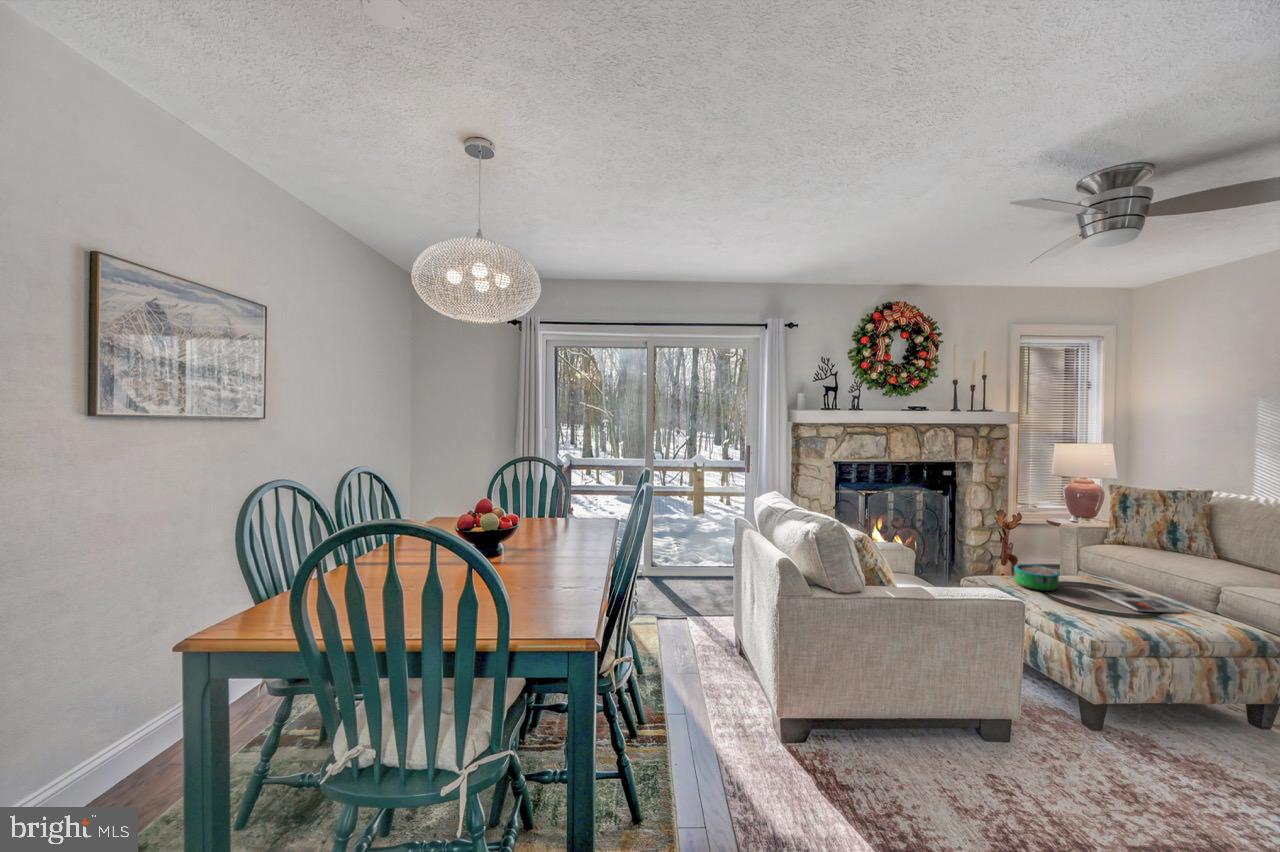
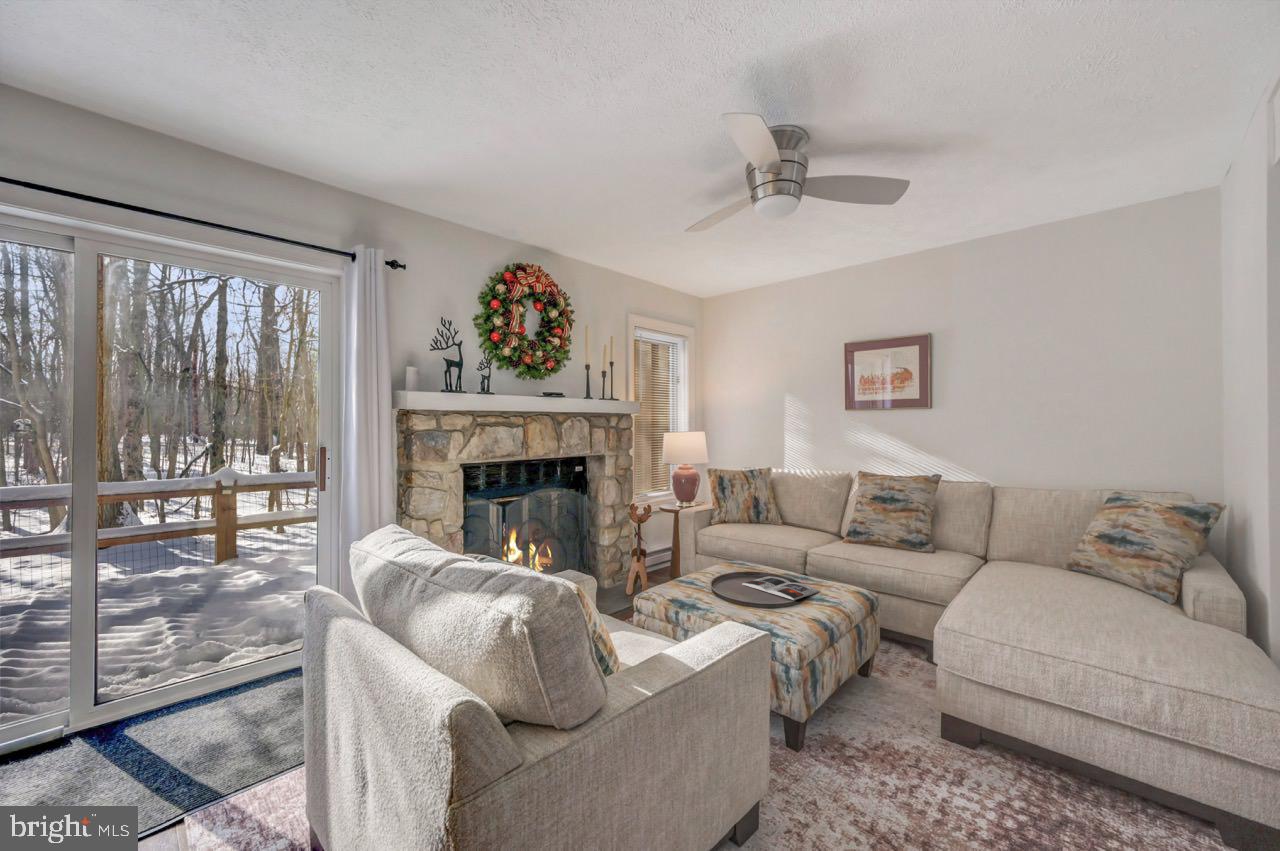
decorative bowl: present [1014,564,1059,591] -> none [683,567,723,597]

